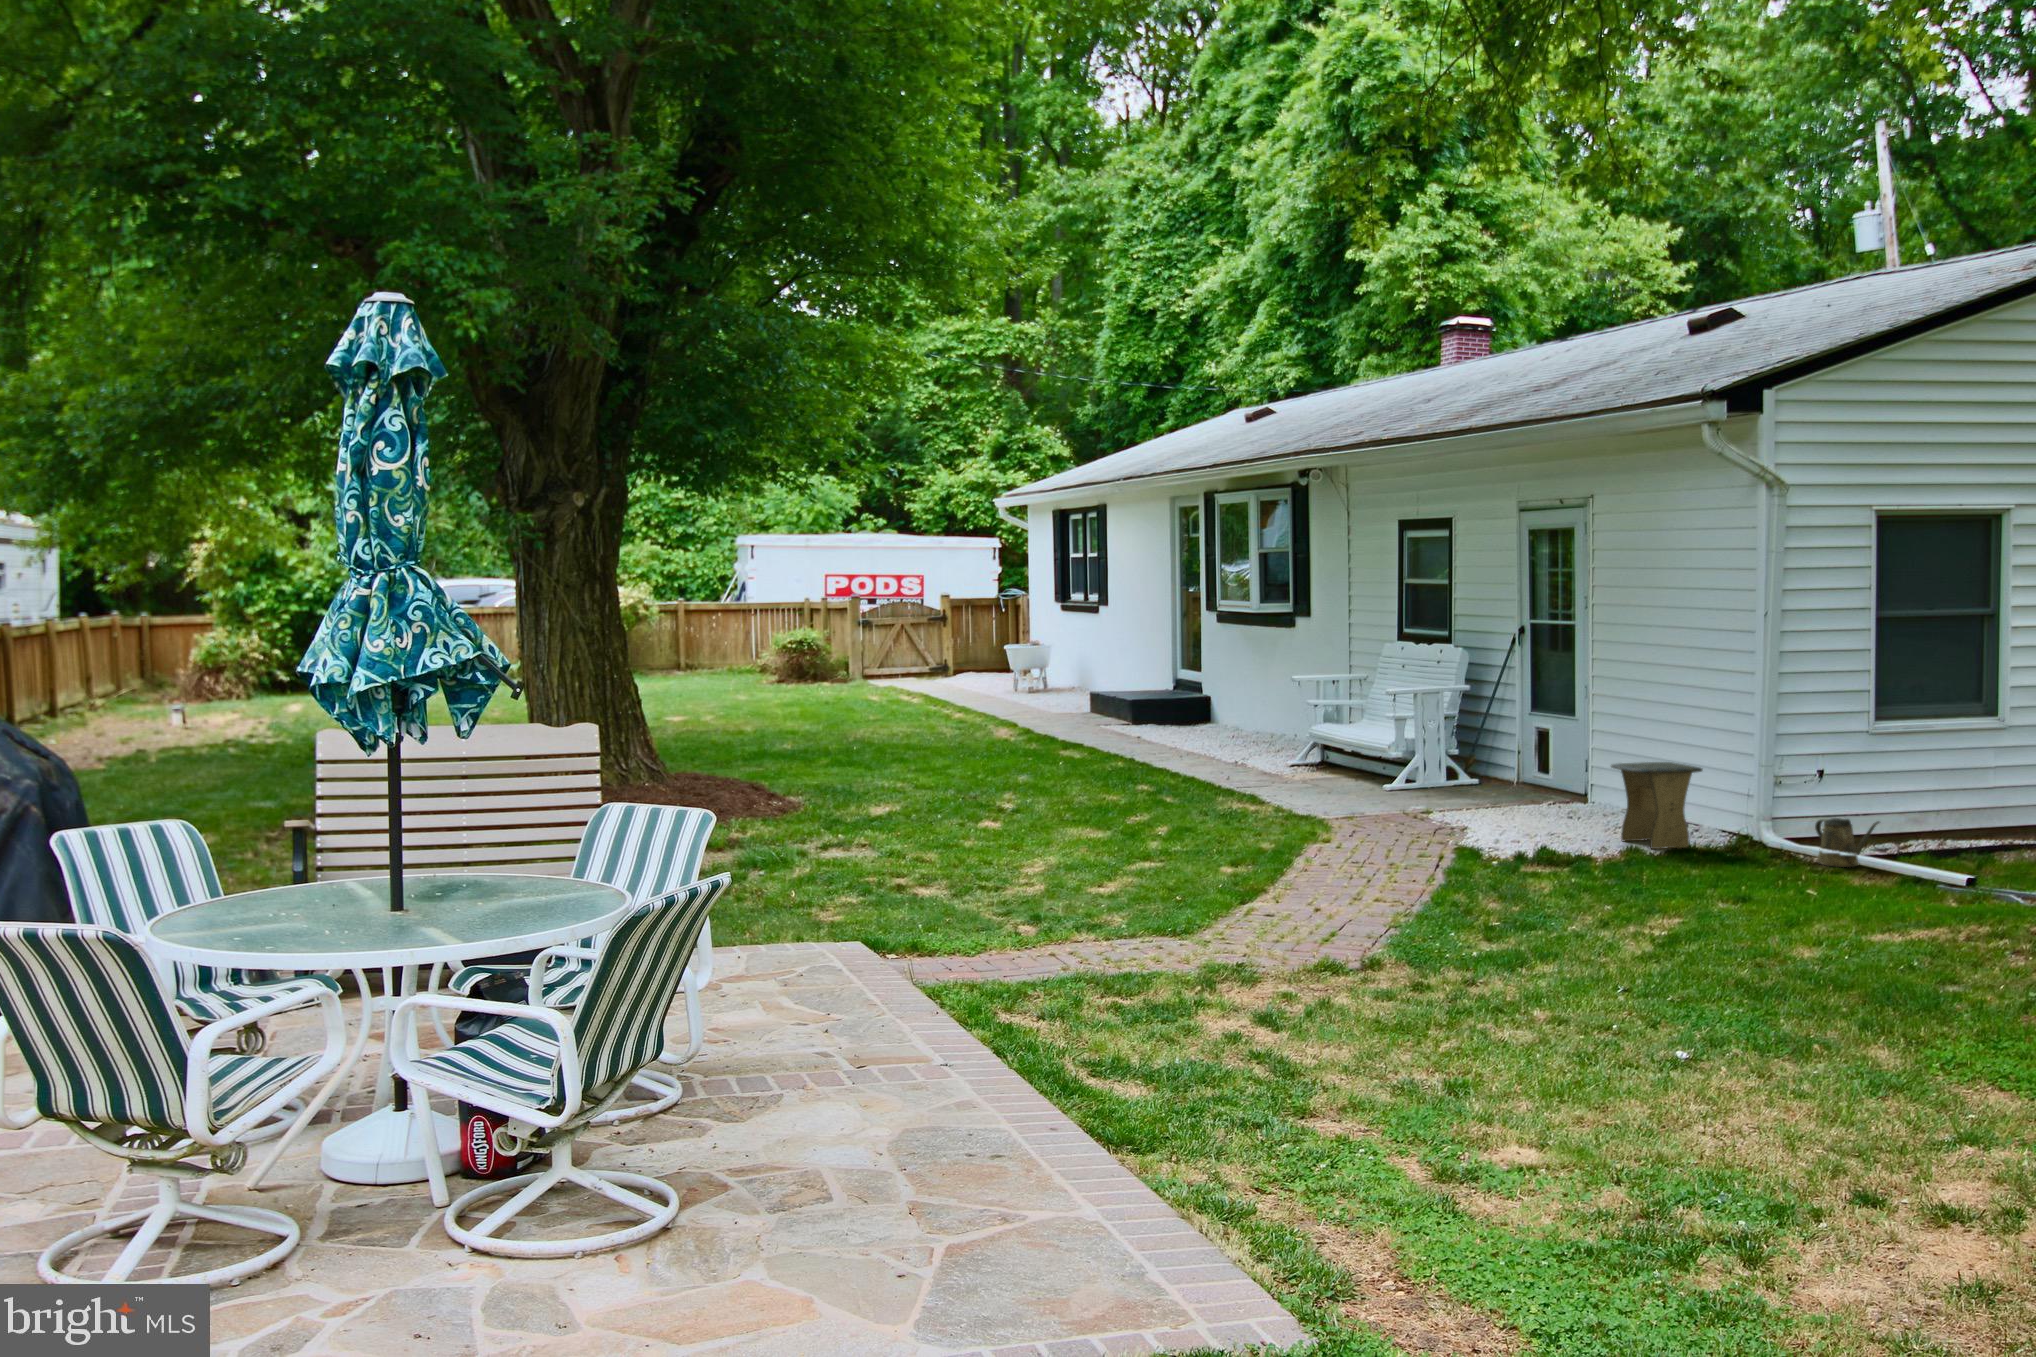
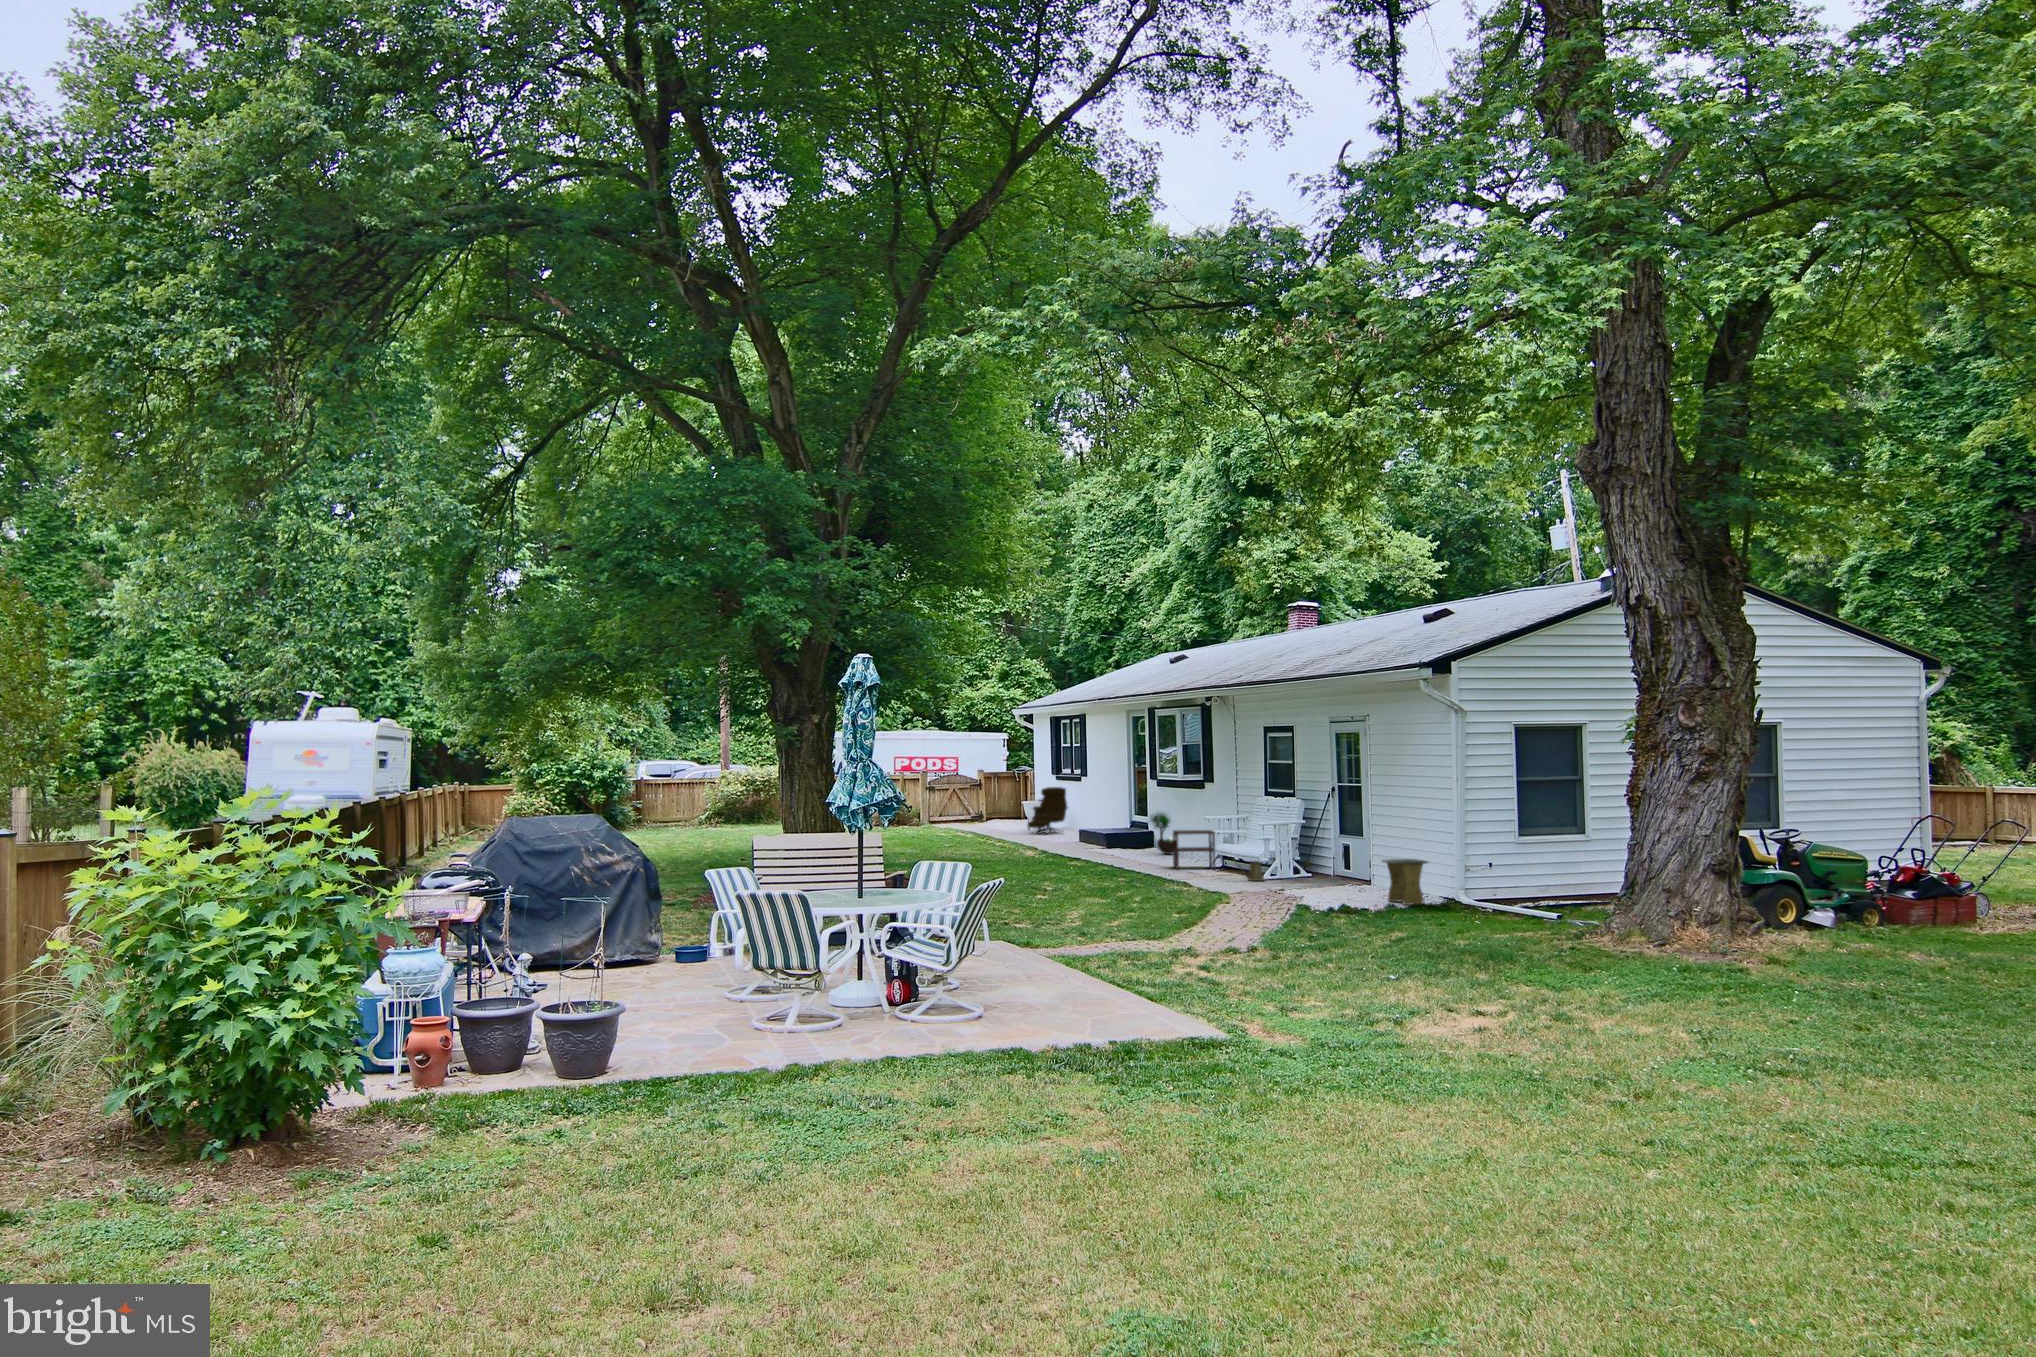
lounge chair: none [1013,624,1080,700] -> present [1028,787,1068,832]
potted tree: none [1196,660,1247,737] -> present [1150,812,1173,855]
side table: none [1233,700,1307,768] -> present [1173,830,1216,870]
watering can: present [1815,818,1879,867] -> present [1239,861,1264,881]

